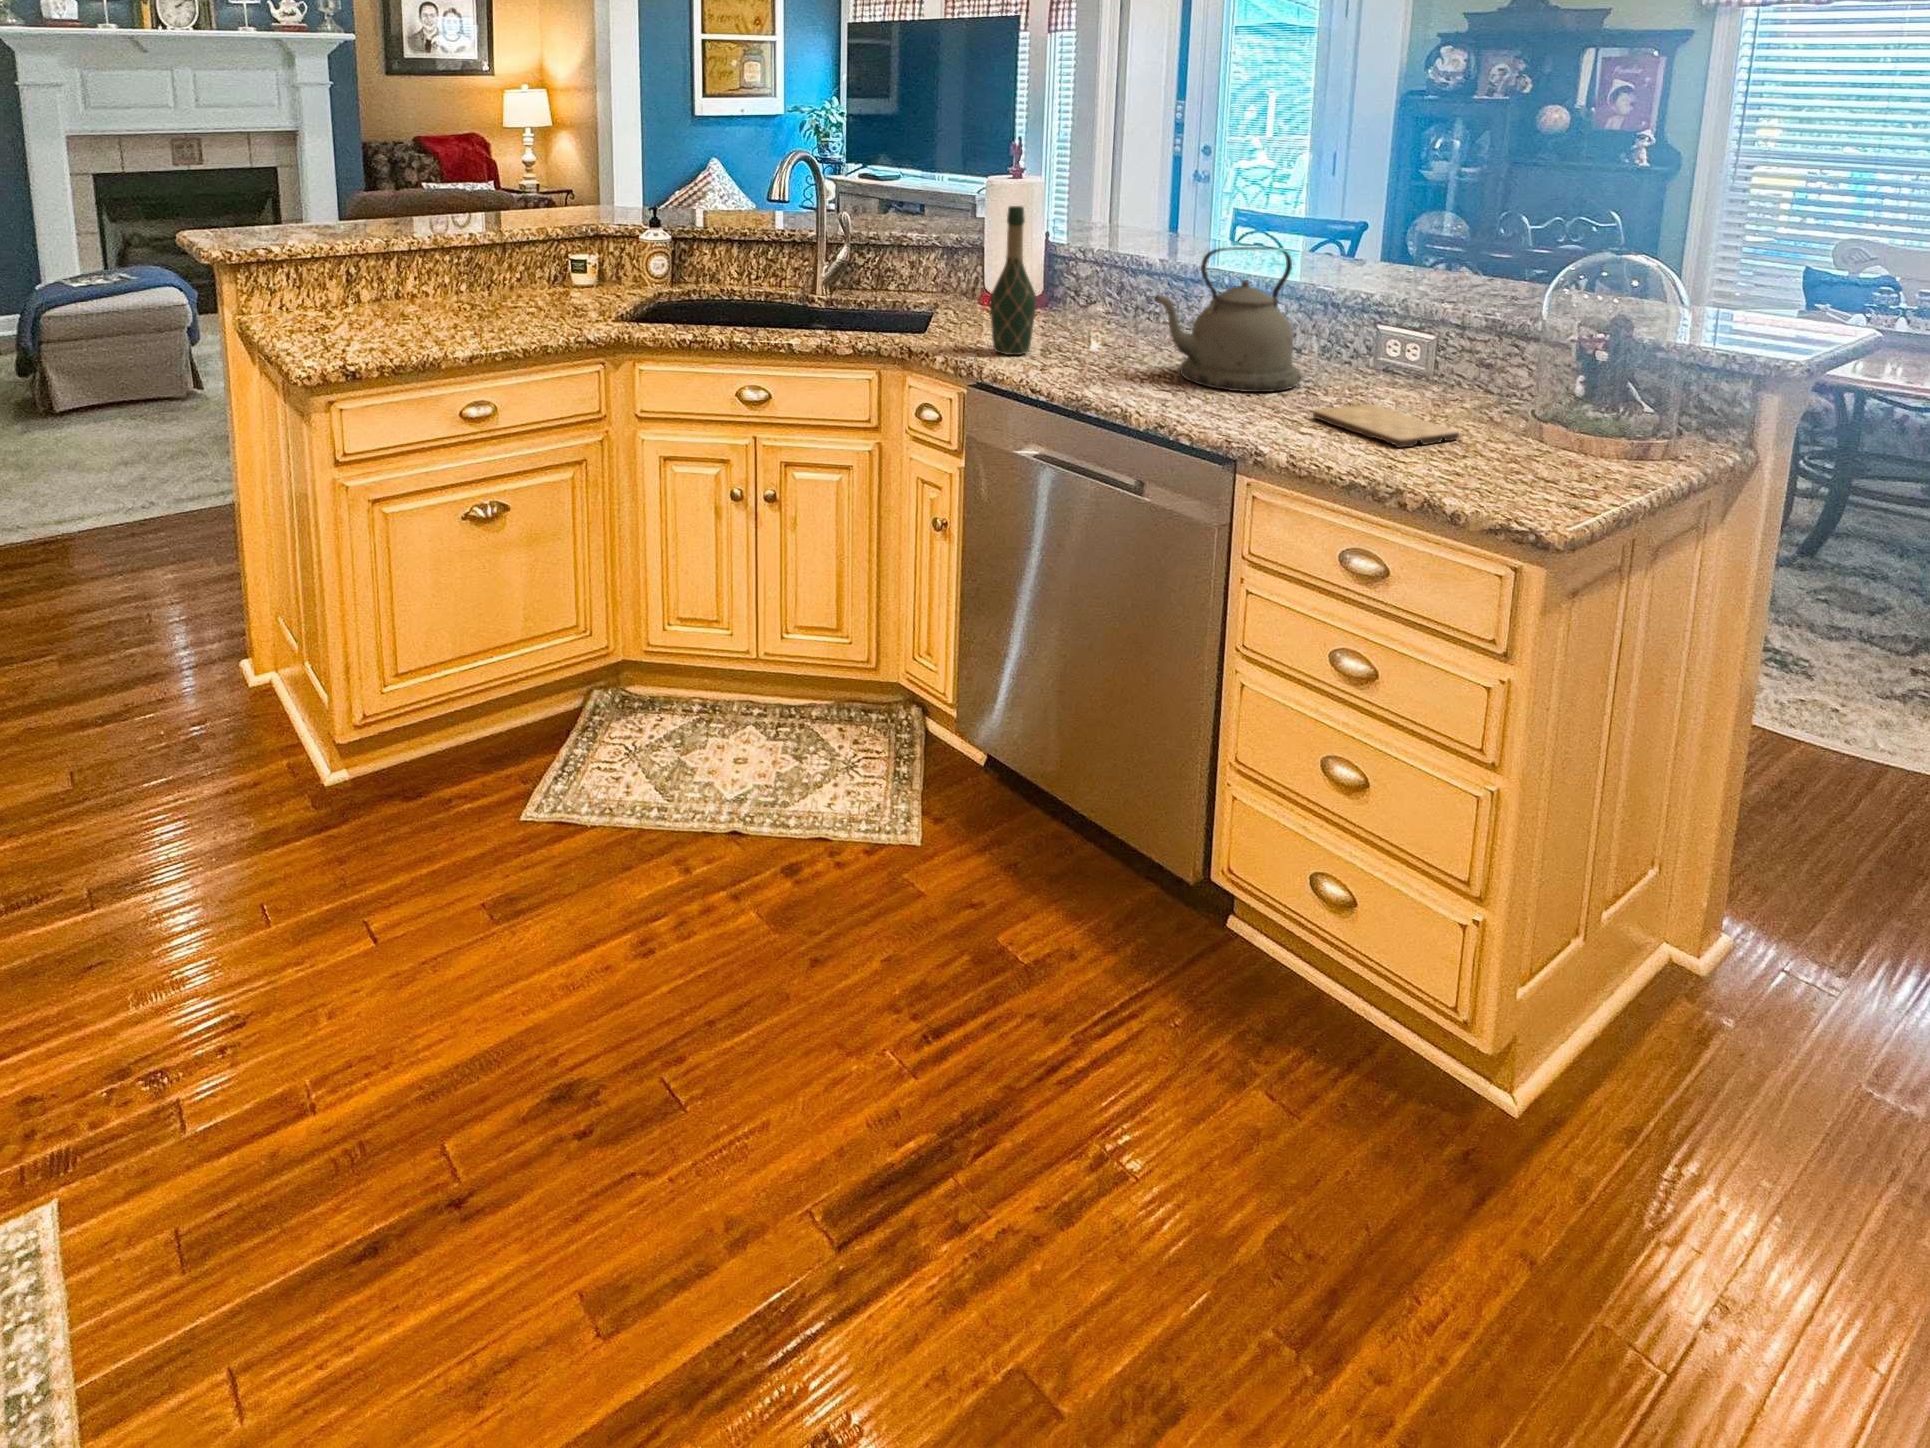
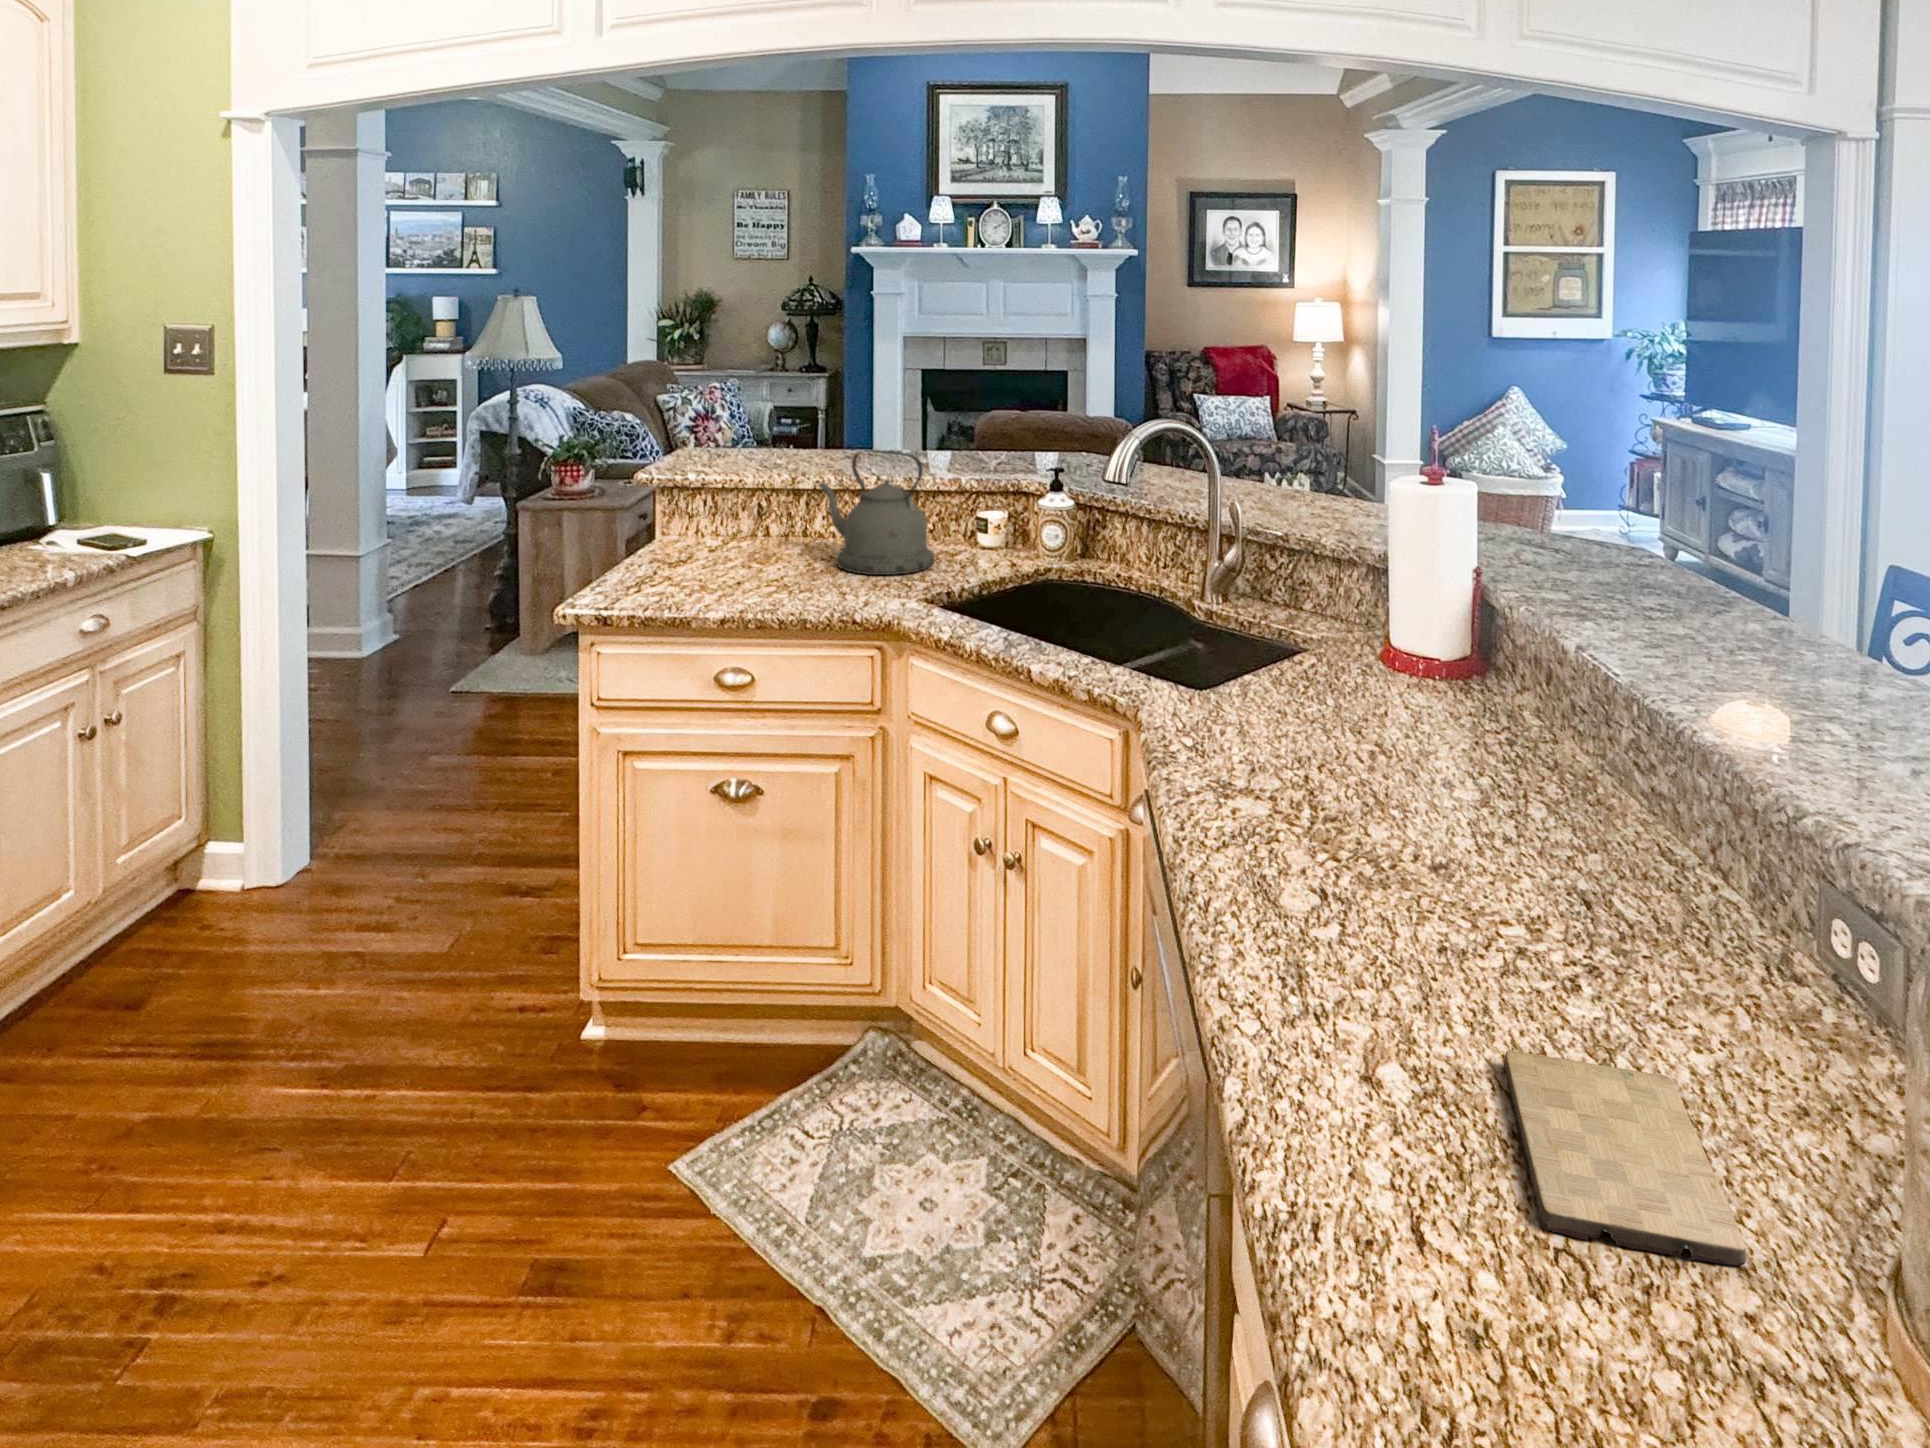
wine bottle: present [990,206,1037,355] -> none [1242,537,1312,763]
kettle: present [1155,247,1301,392] -> present [819,450,935,575]

